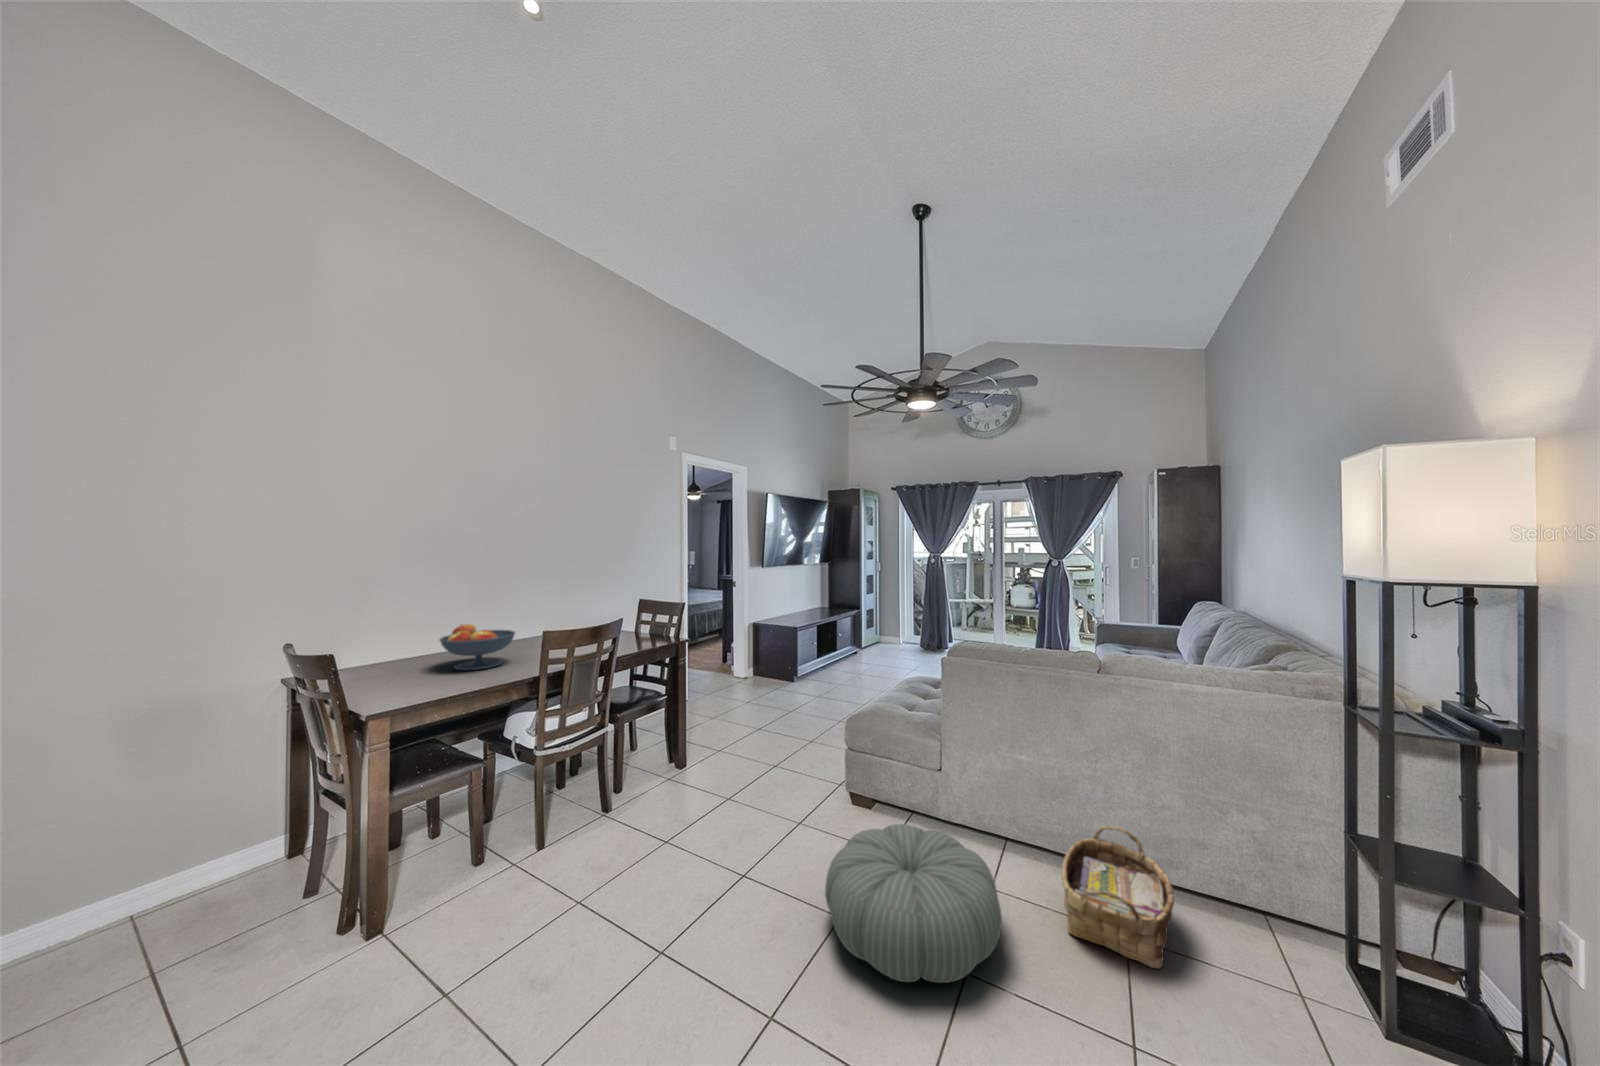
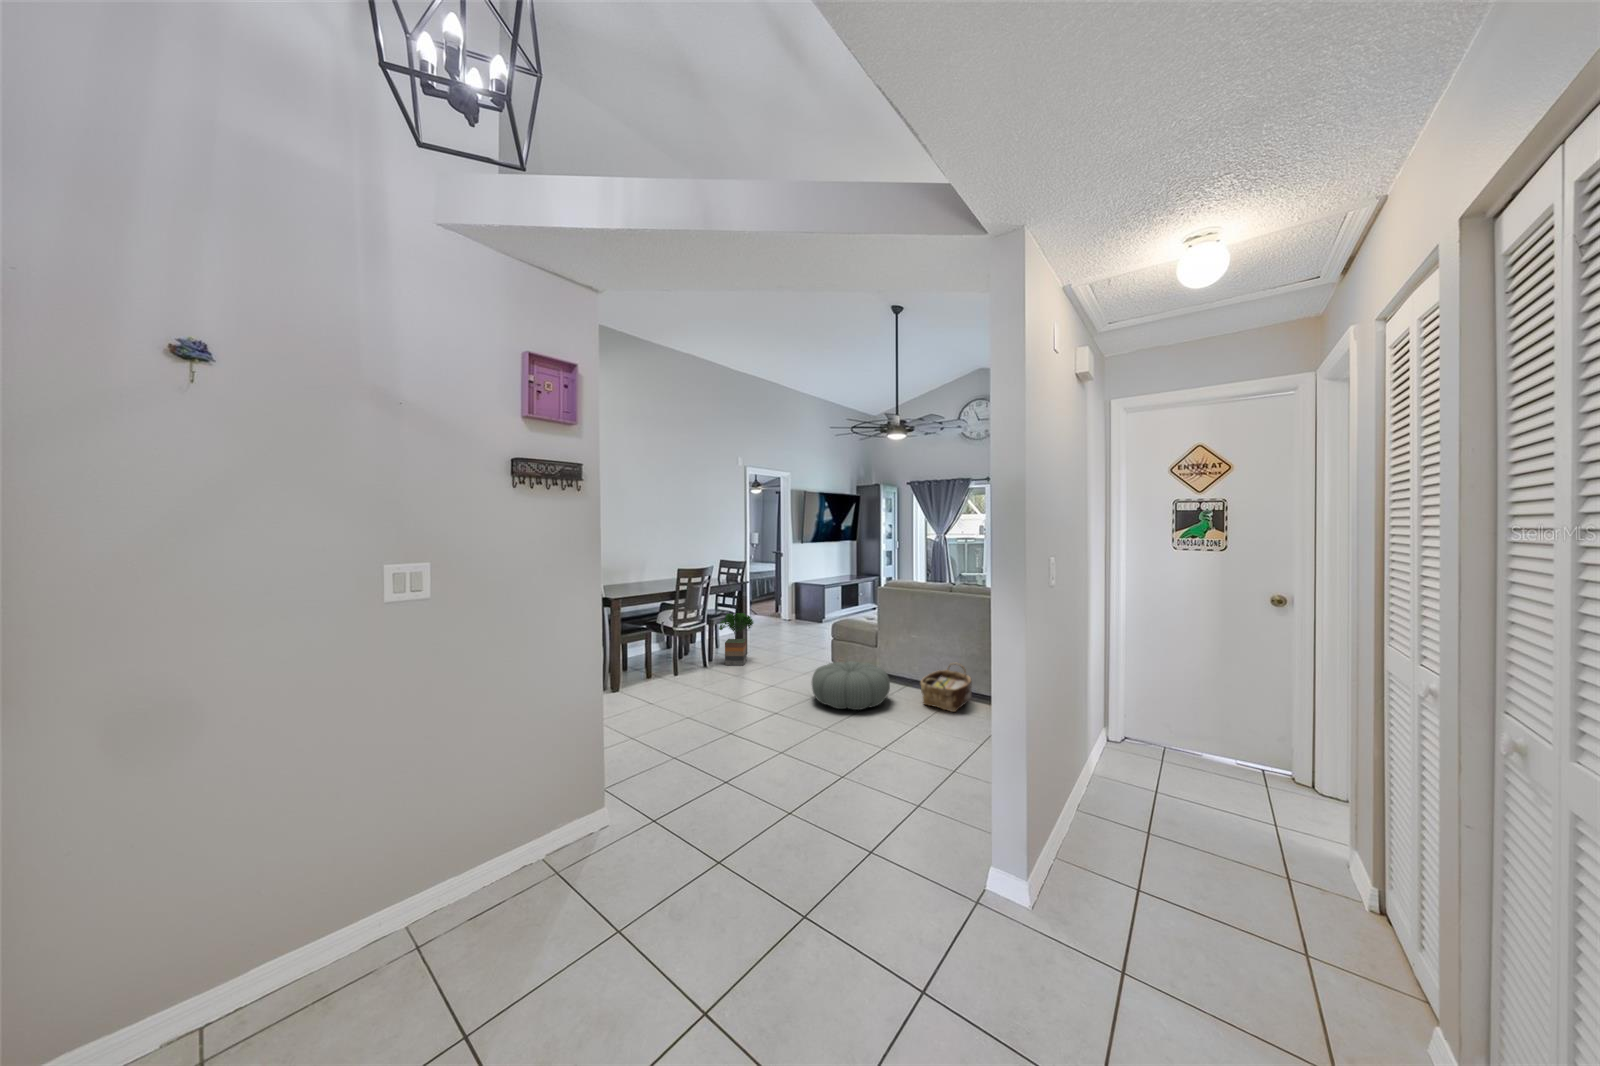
fruit bowl: present [440,624,515,670] -> none [625,565,660,588]
potted tree: none [629,698,697,800] -> present [719,613,753,665]

